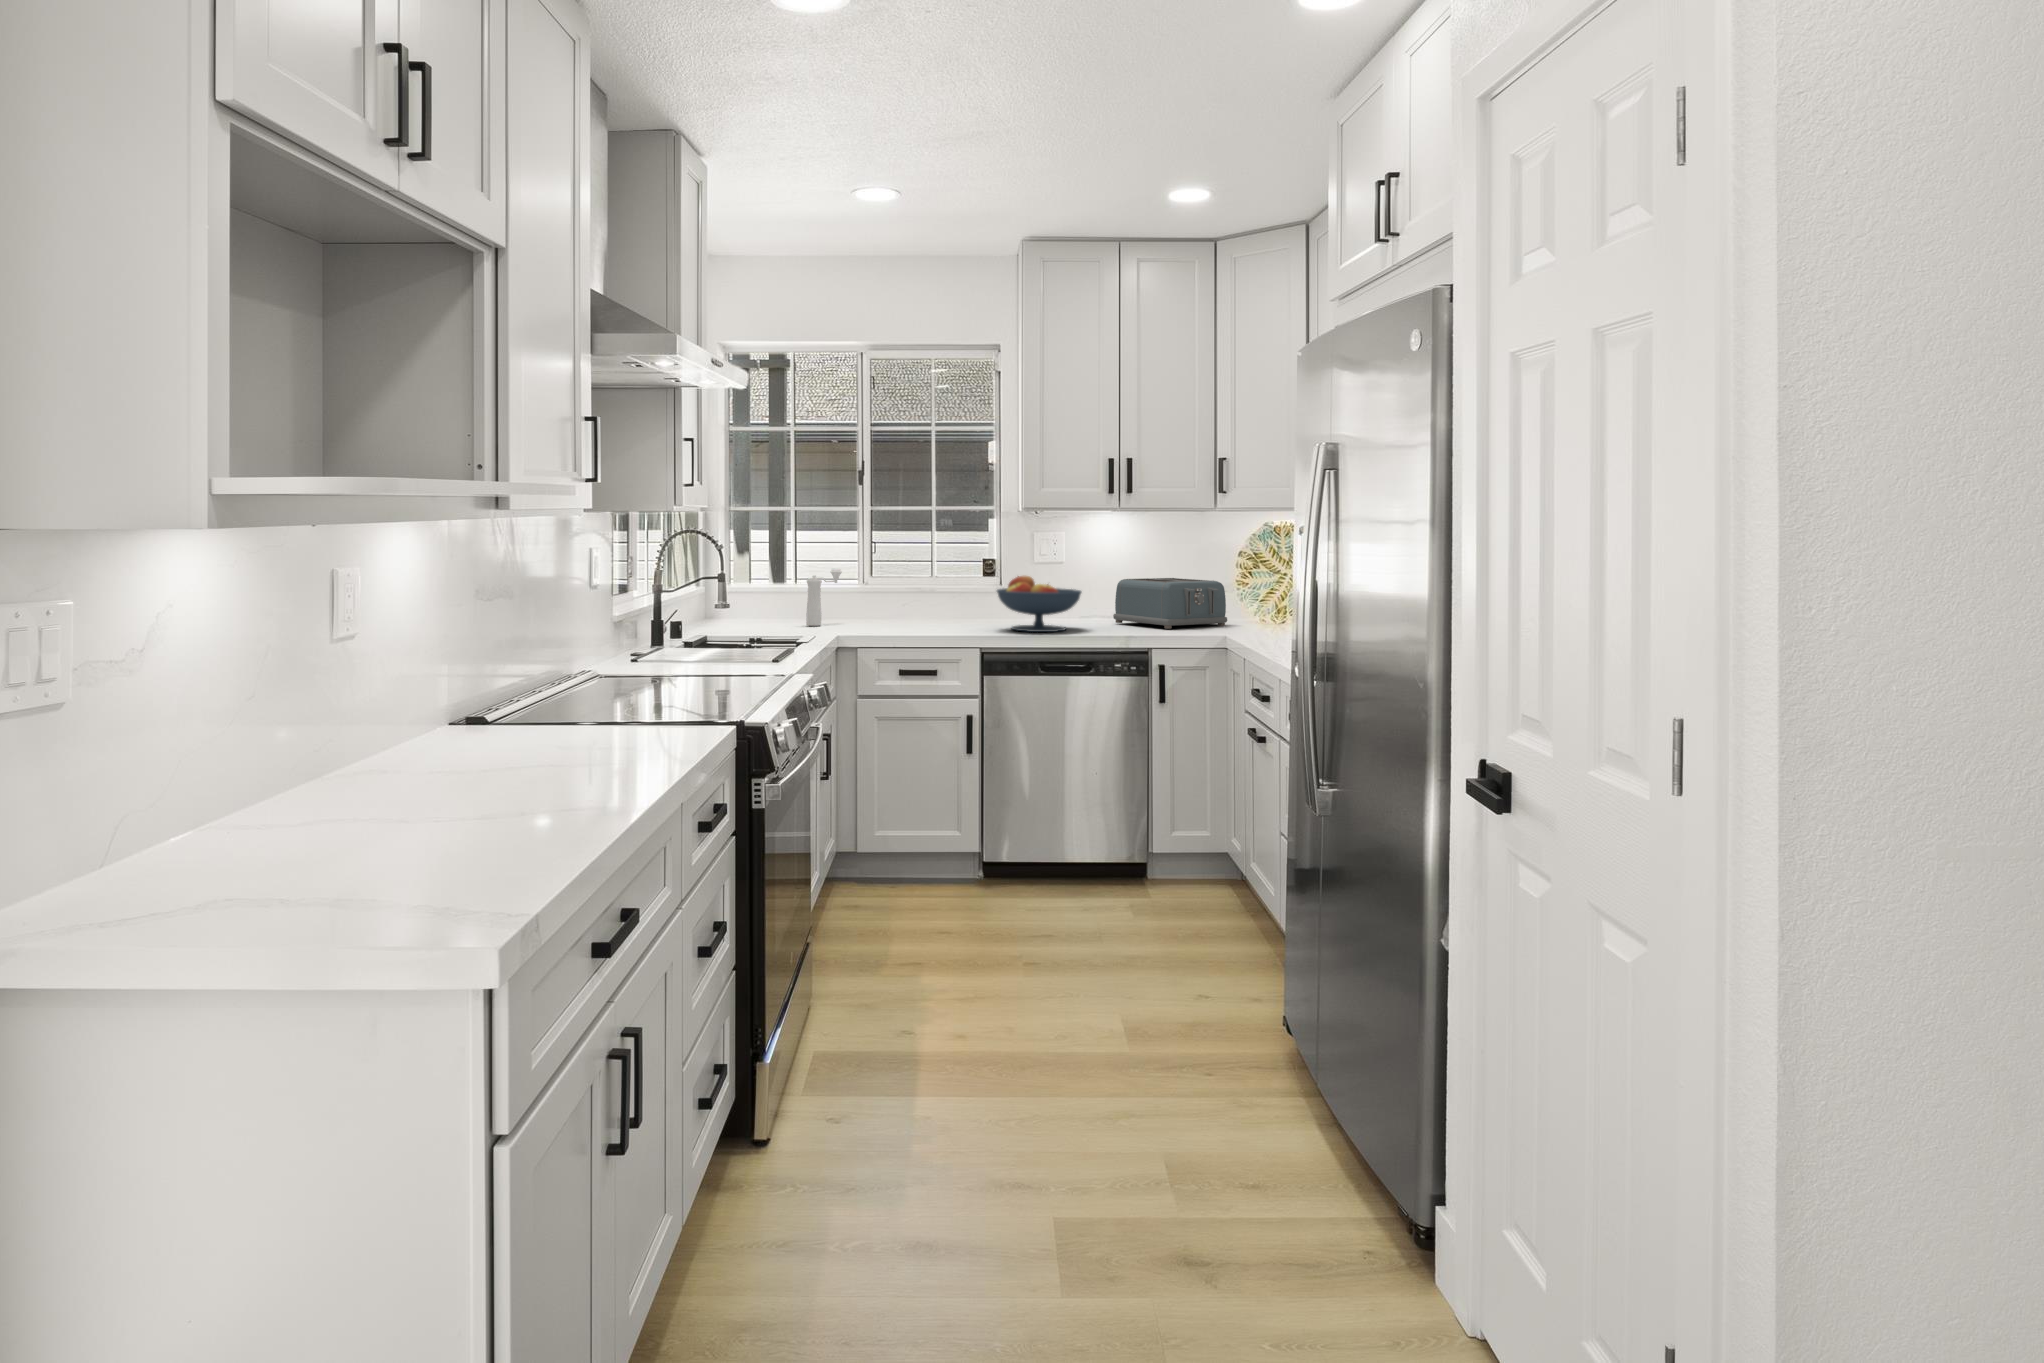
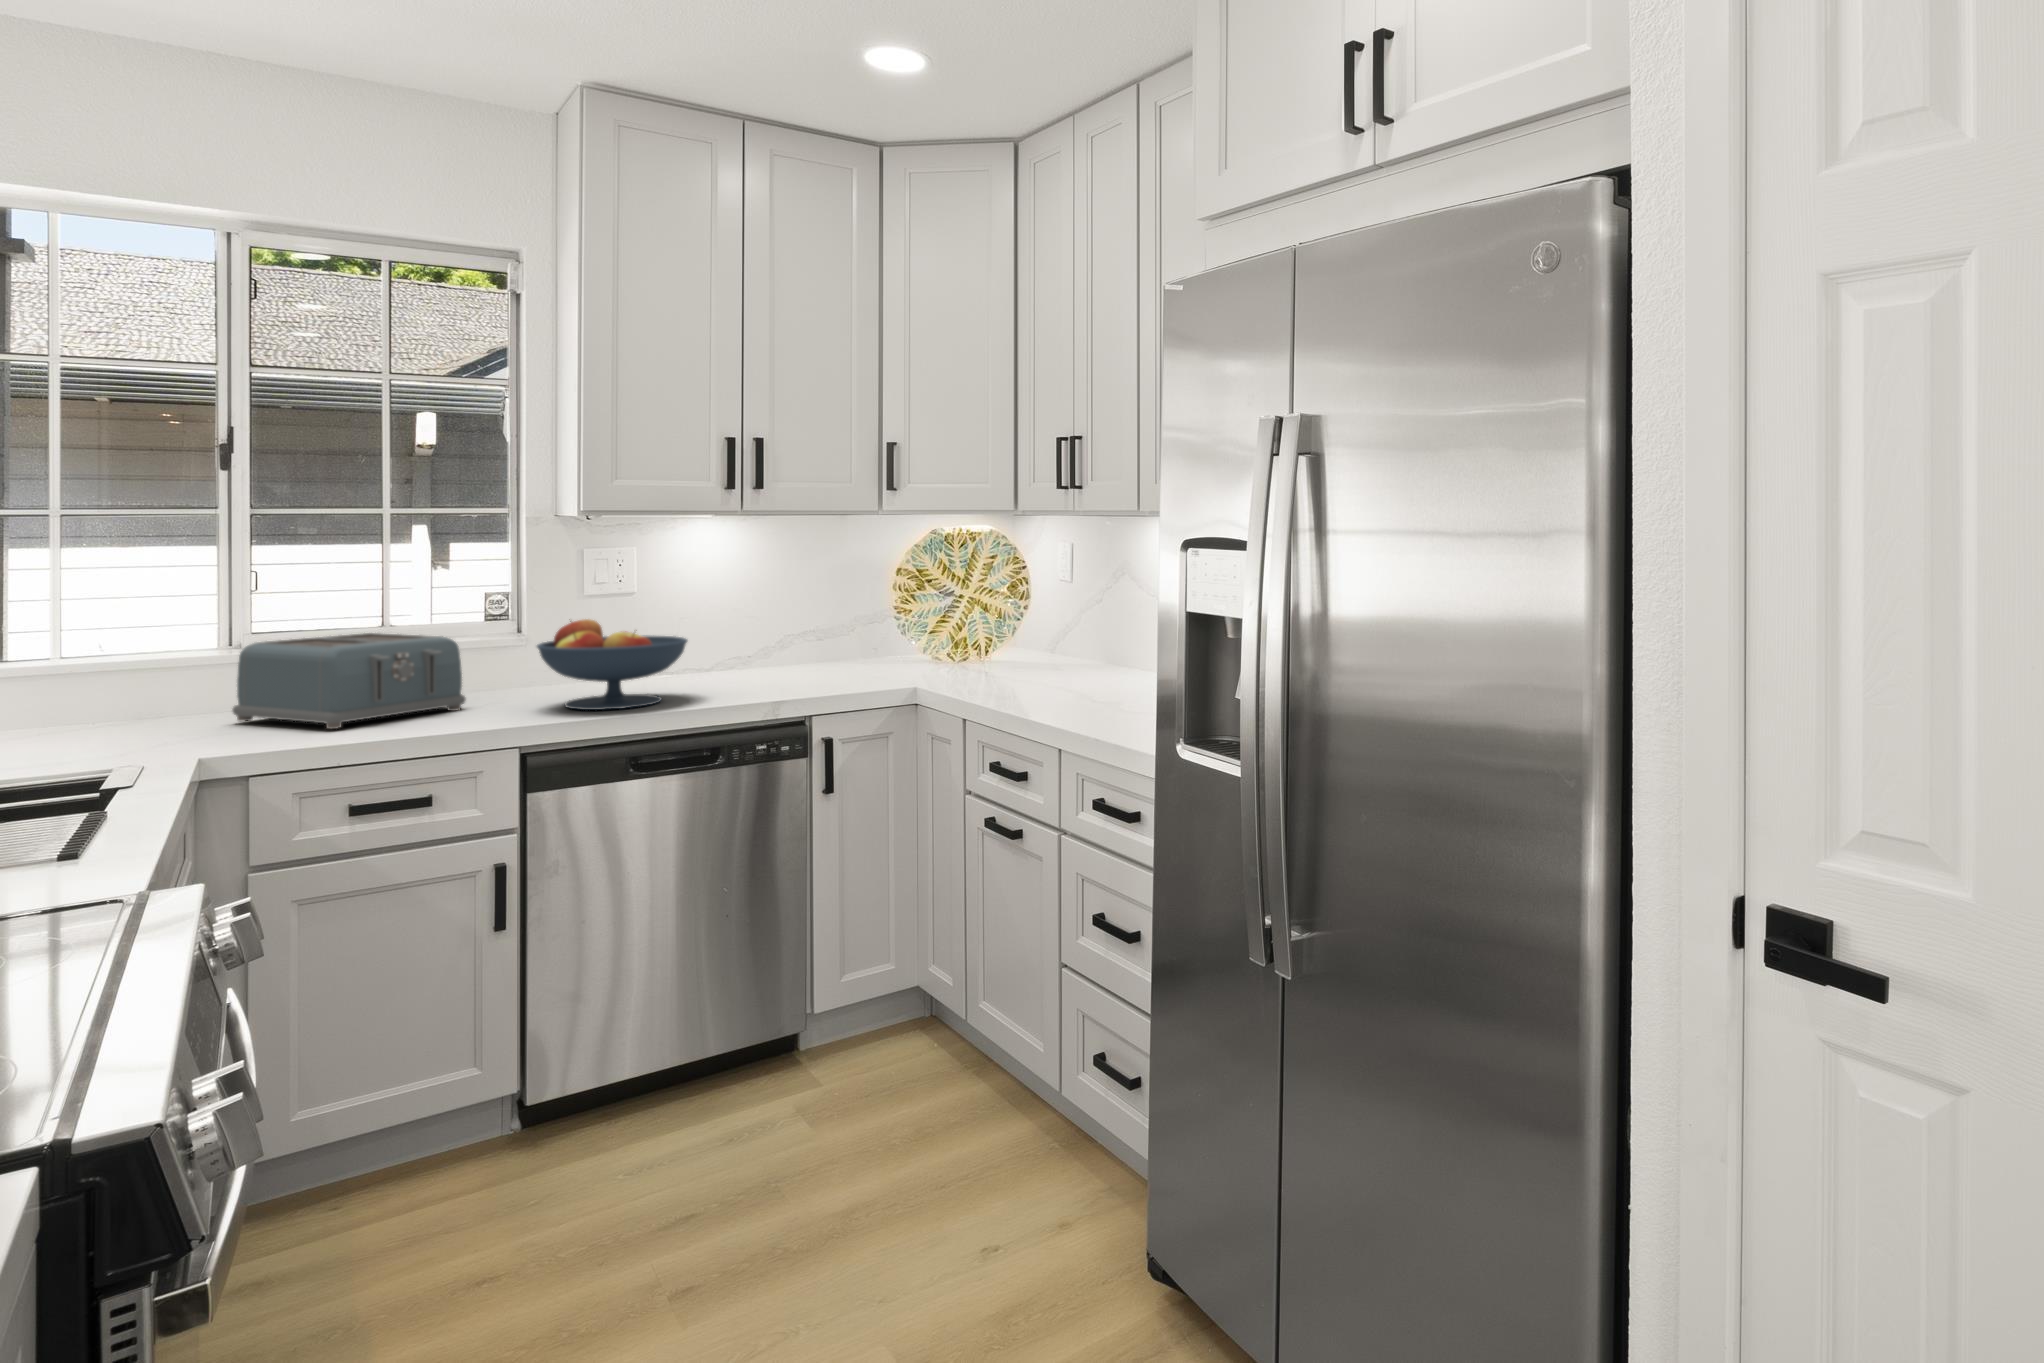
pepper mill: present [806,568,842,626] -> none [112,623,196,735]
toaster: present [1113,578,1227,629] -> present [233,633,466,729]

